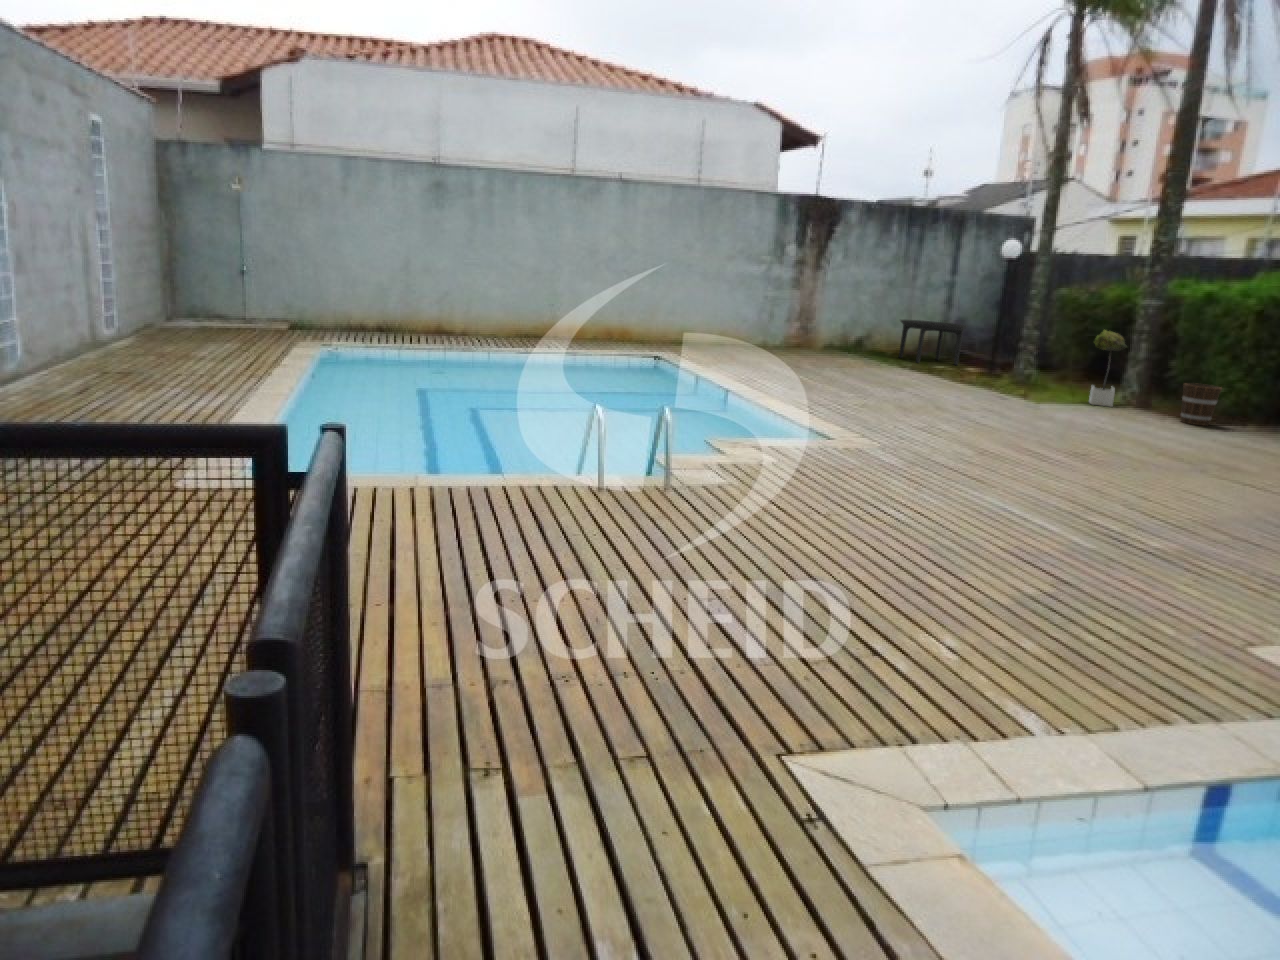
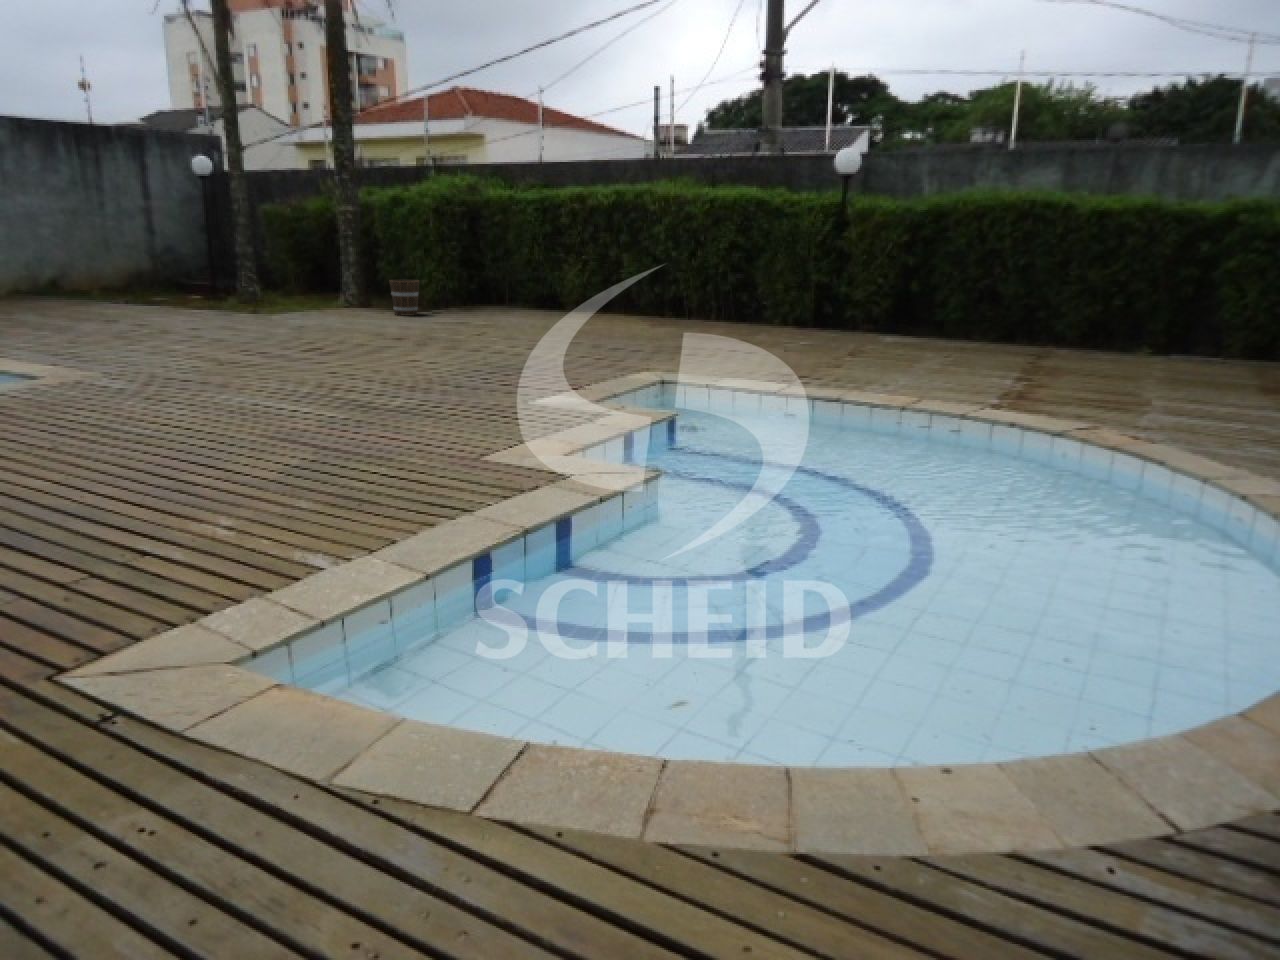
round table: present [899,320,967,365] -> none [97,248,178,293]
potted tree: present [1089,330,1127,407] -> none [305,238,337,311]

